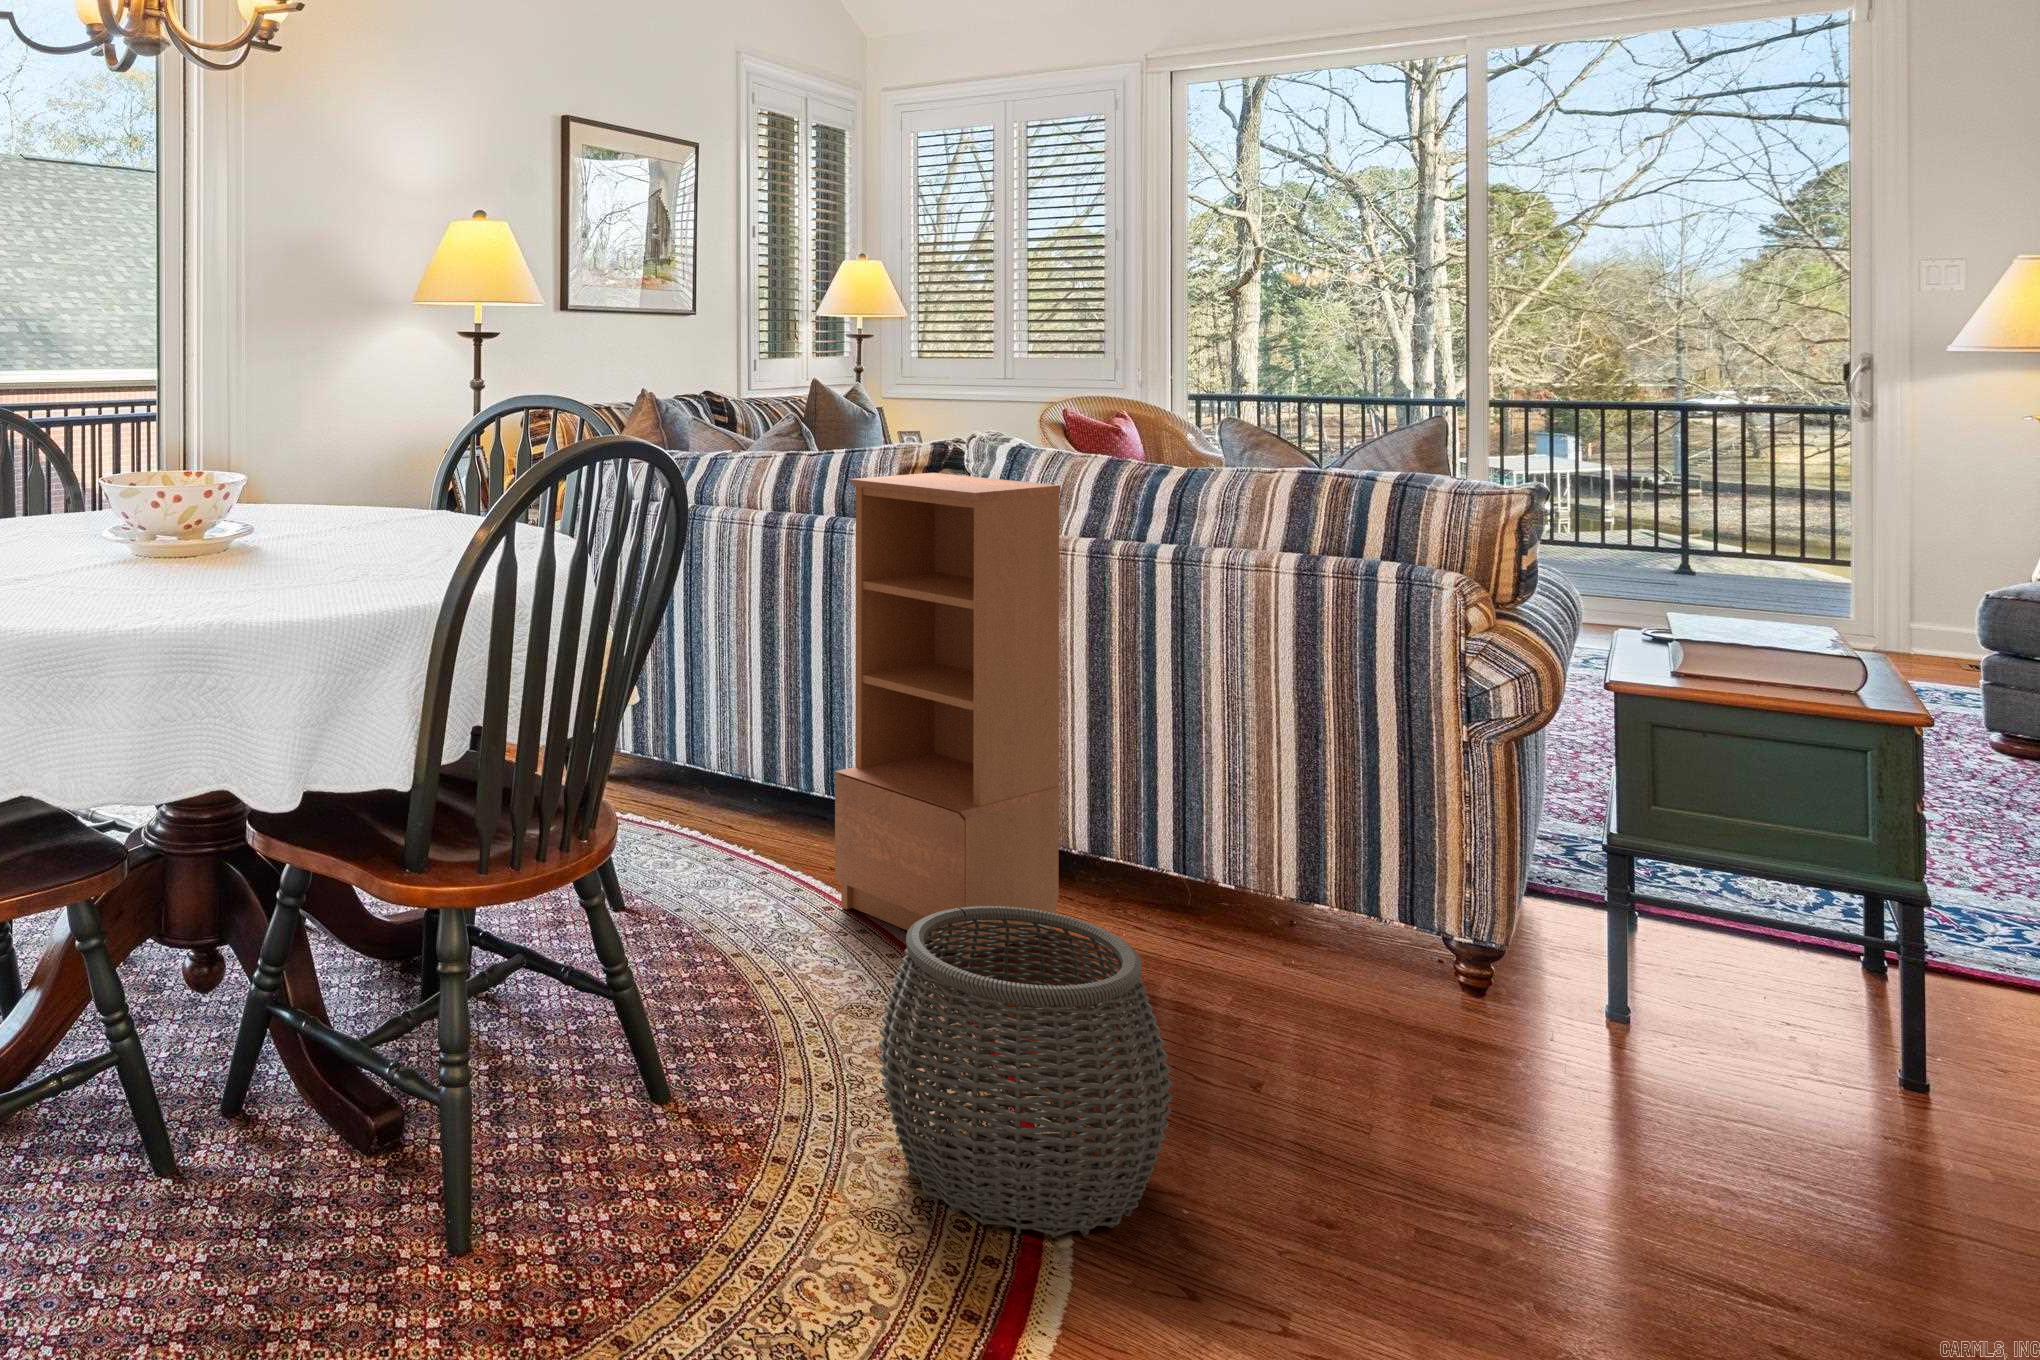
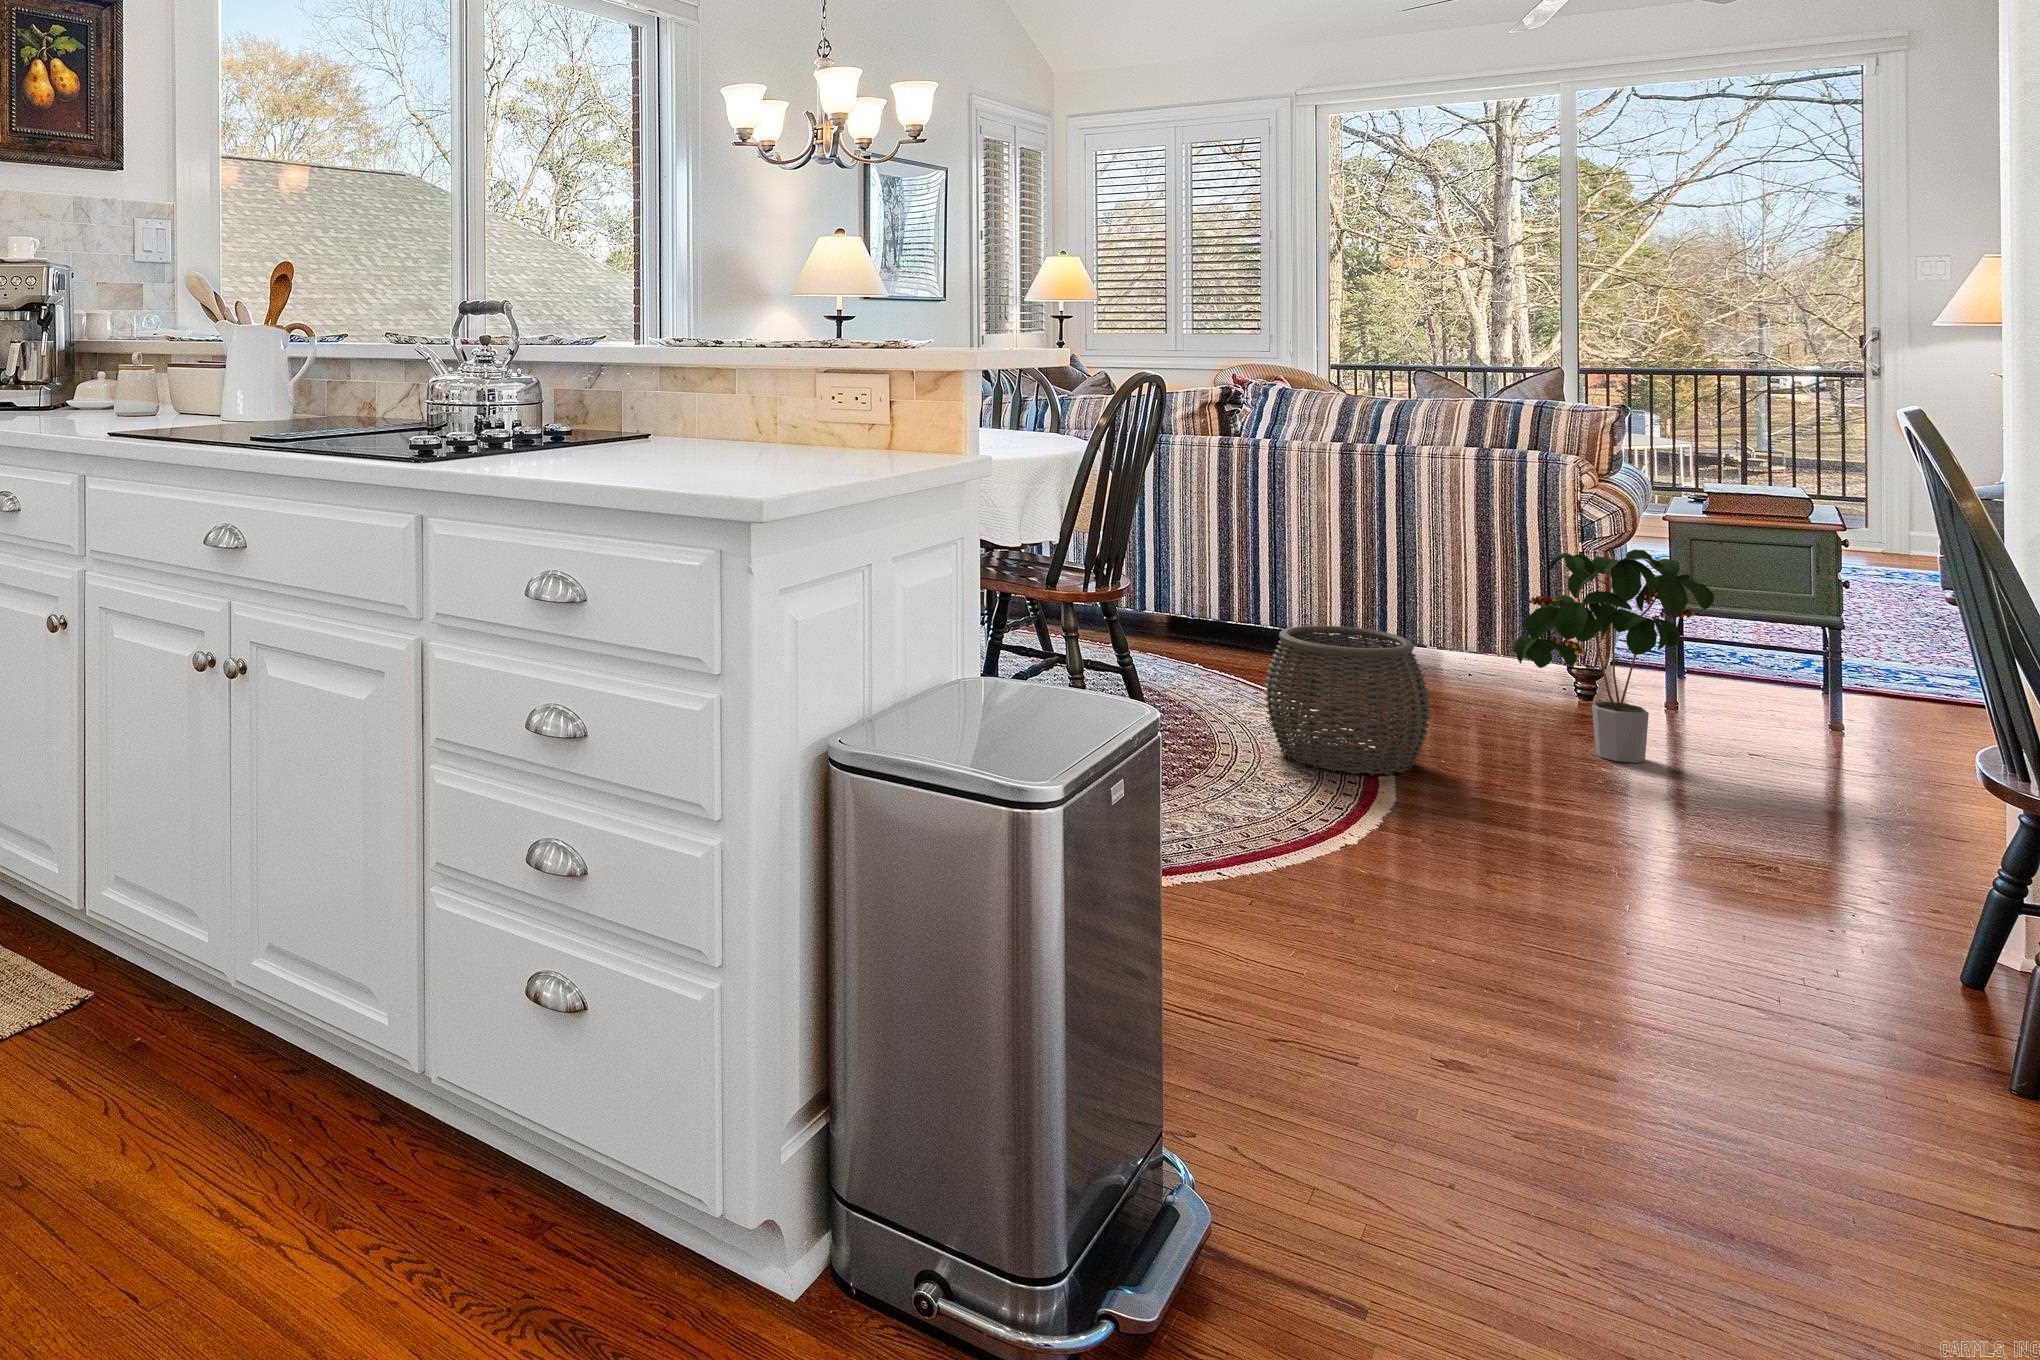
bookcase: present [835,473,1061,958] -> none [1178,405,1323,688]
potted plant: none [1332,771,1690,1182] -> present [1514,549,1714,763]

